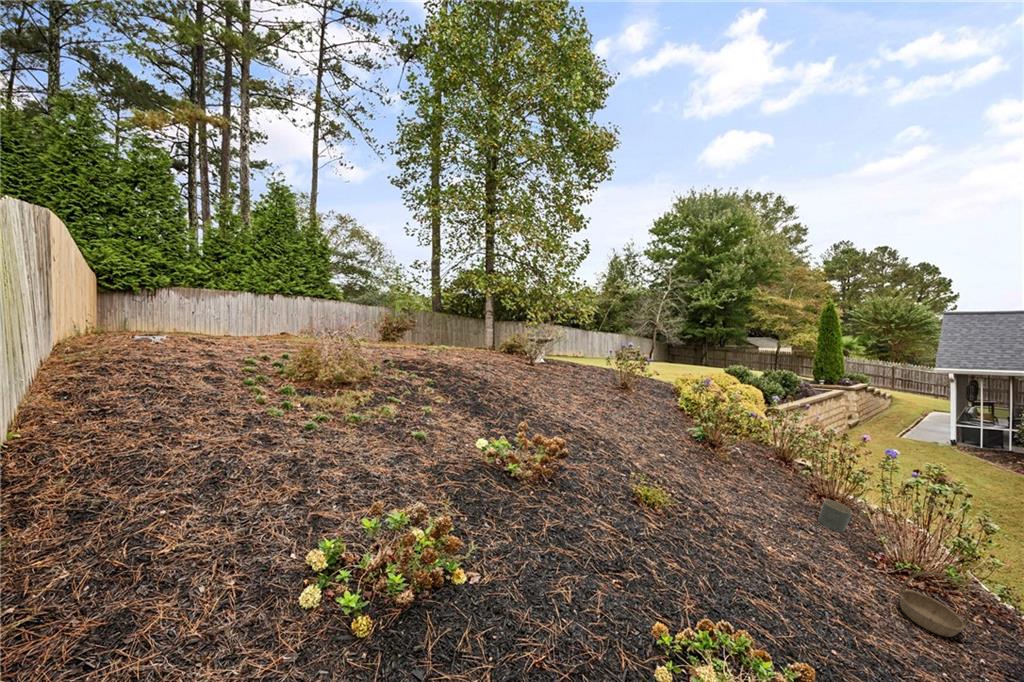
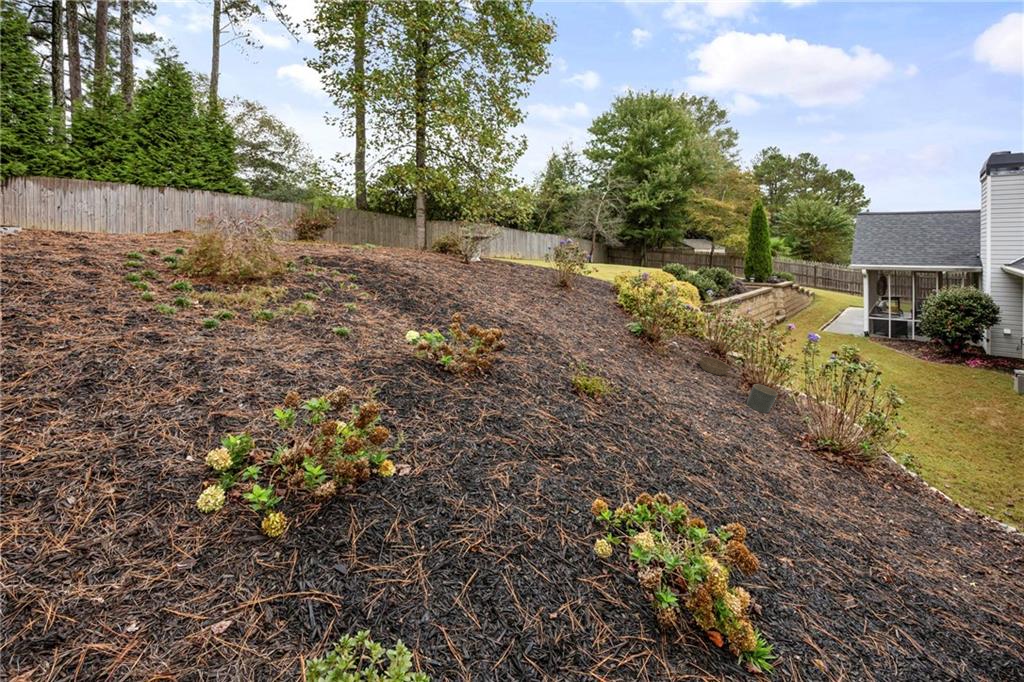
basket: present [899,572,970,637] -> present [700,342,733,375]

